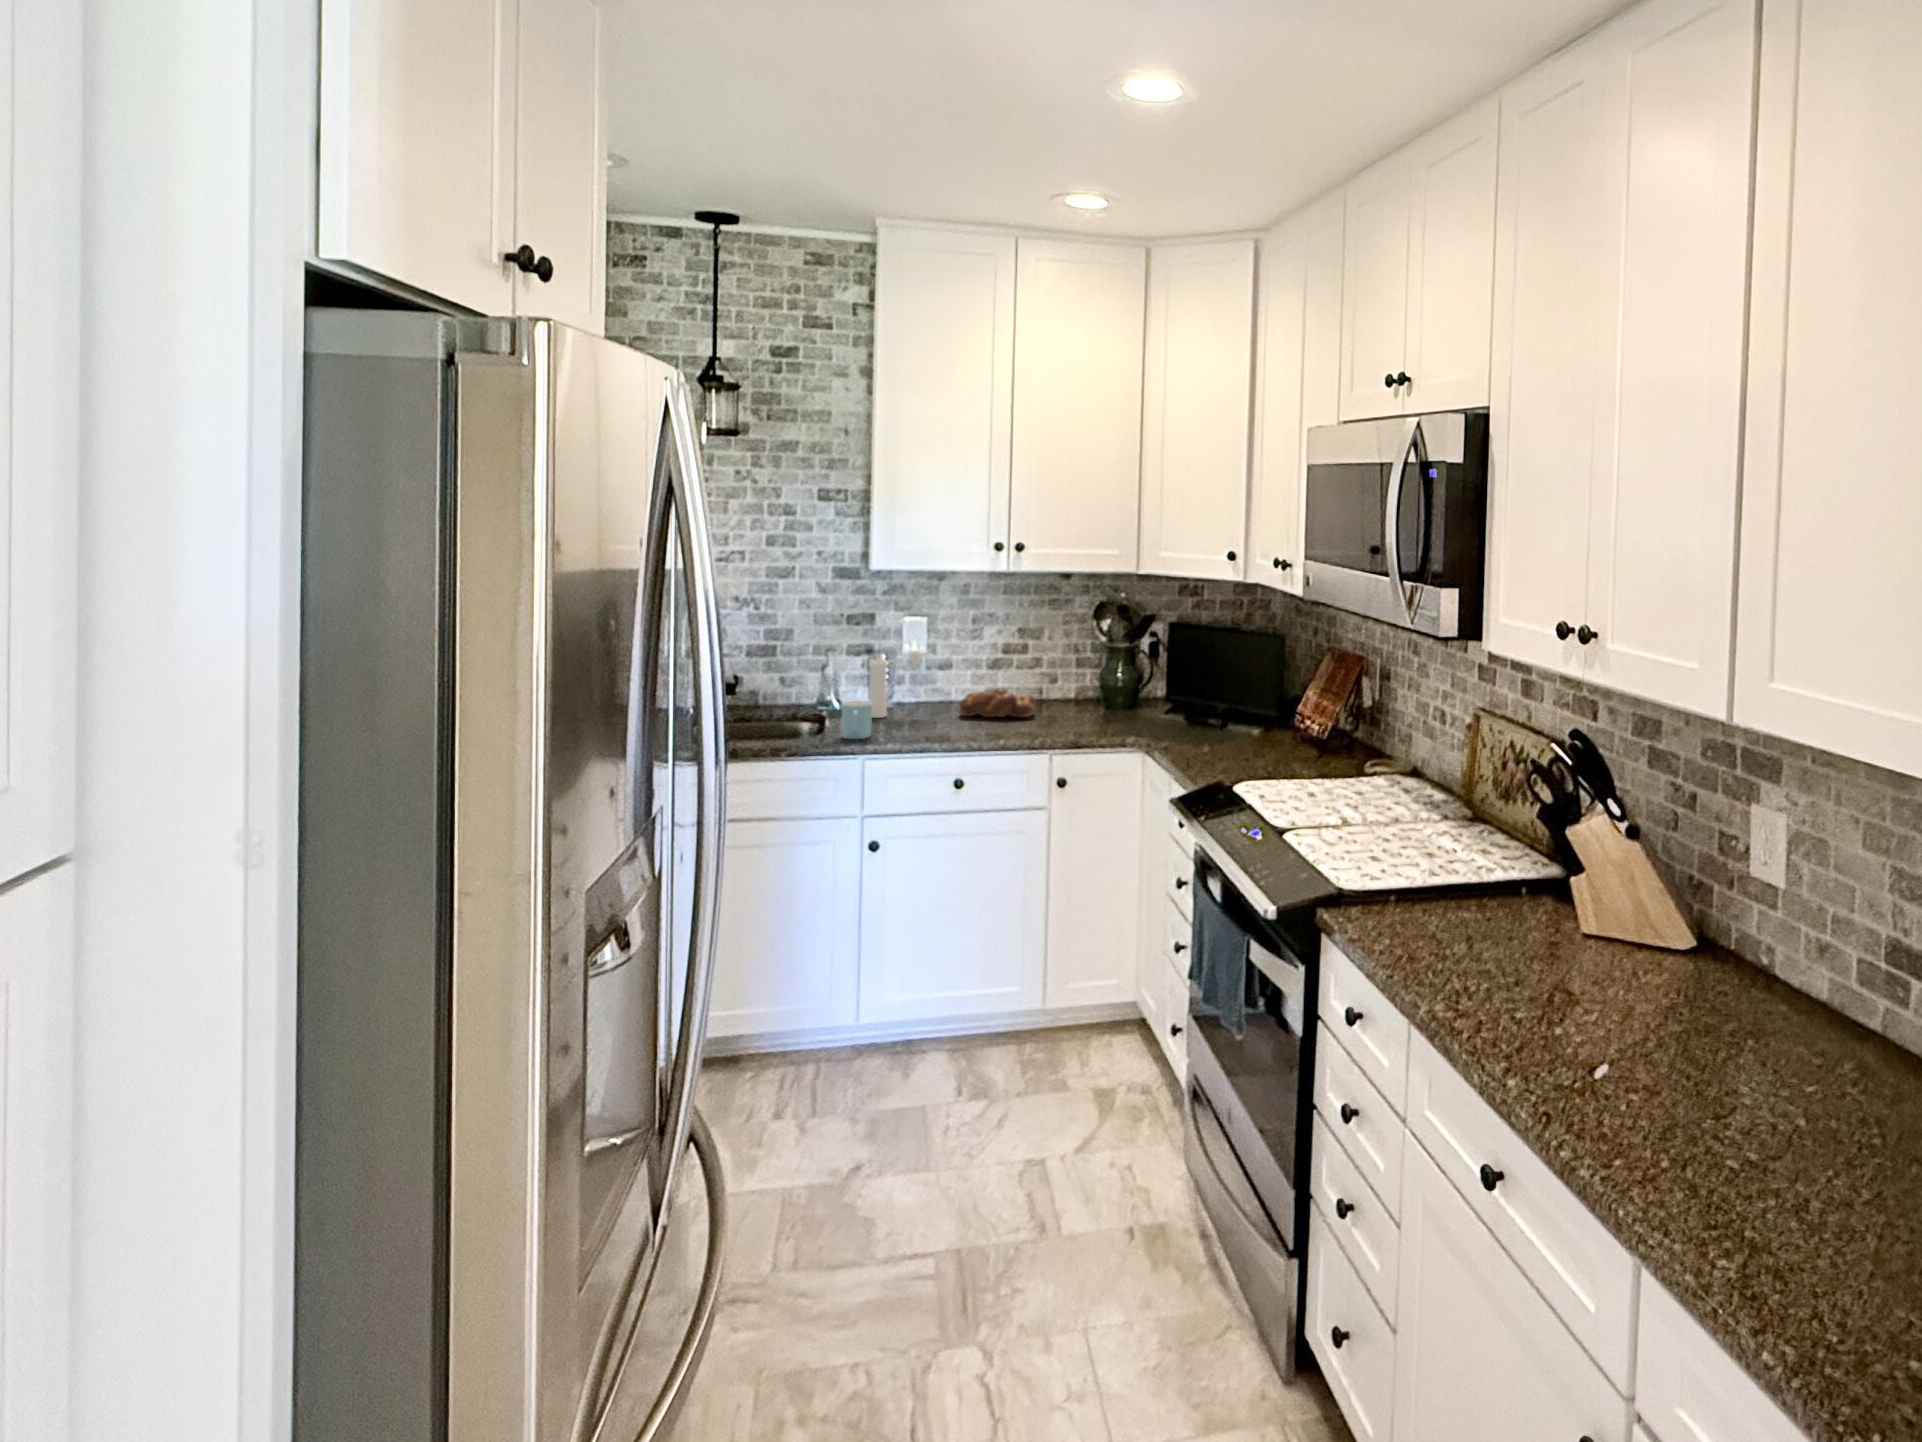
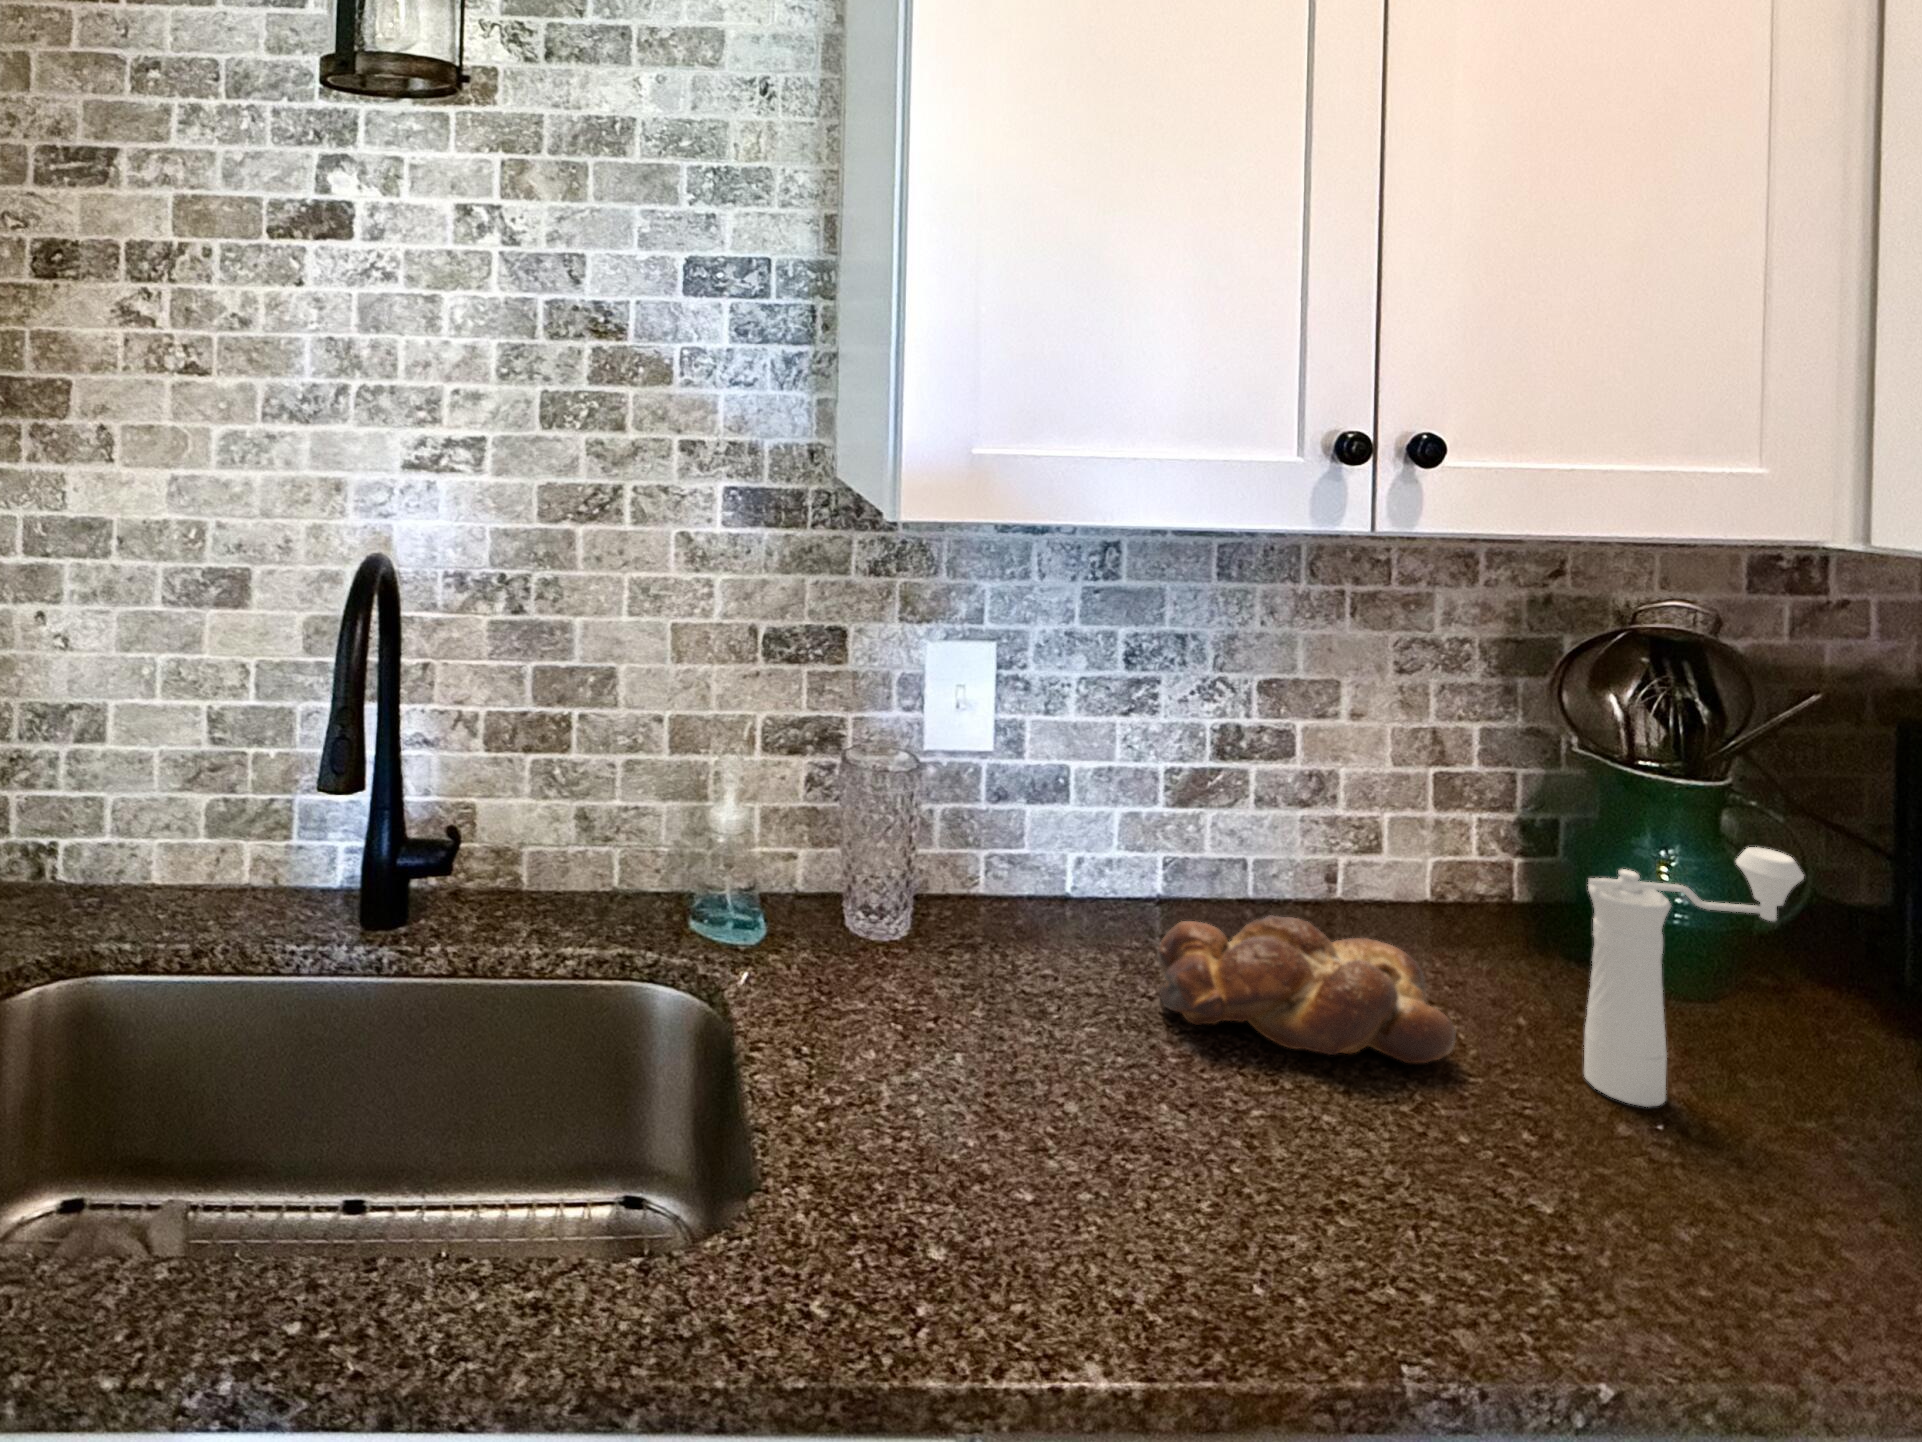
pepper mill: present [869,650,921,718] -> present [1584,847,1804,1107]
mug: present [842,700,872,739] -> none [857,1062,978,1273]

